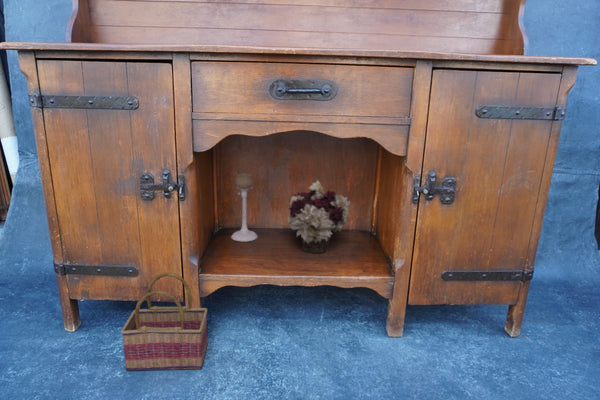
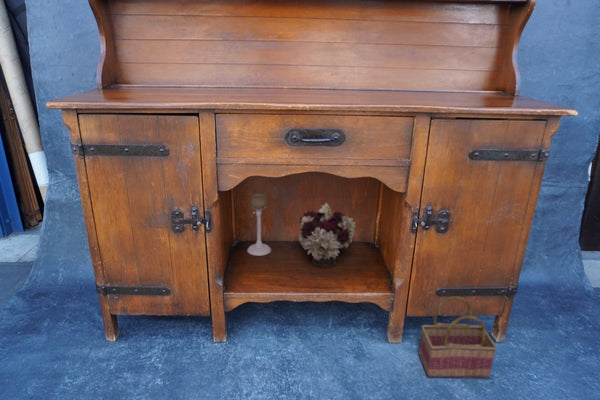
basket: present [121,273,207,371] -> present [419,296,497,378]

